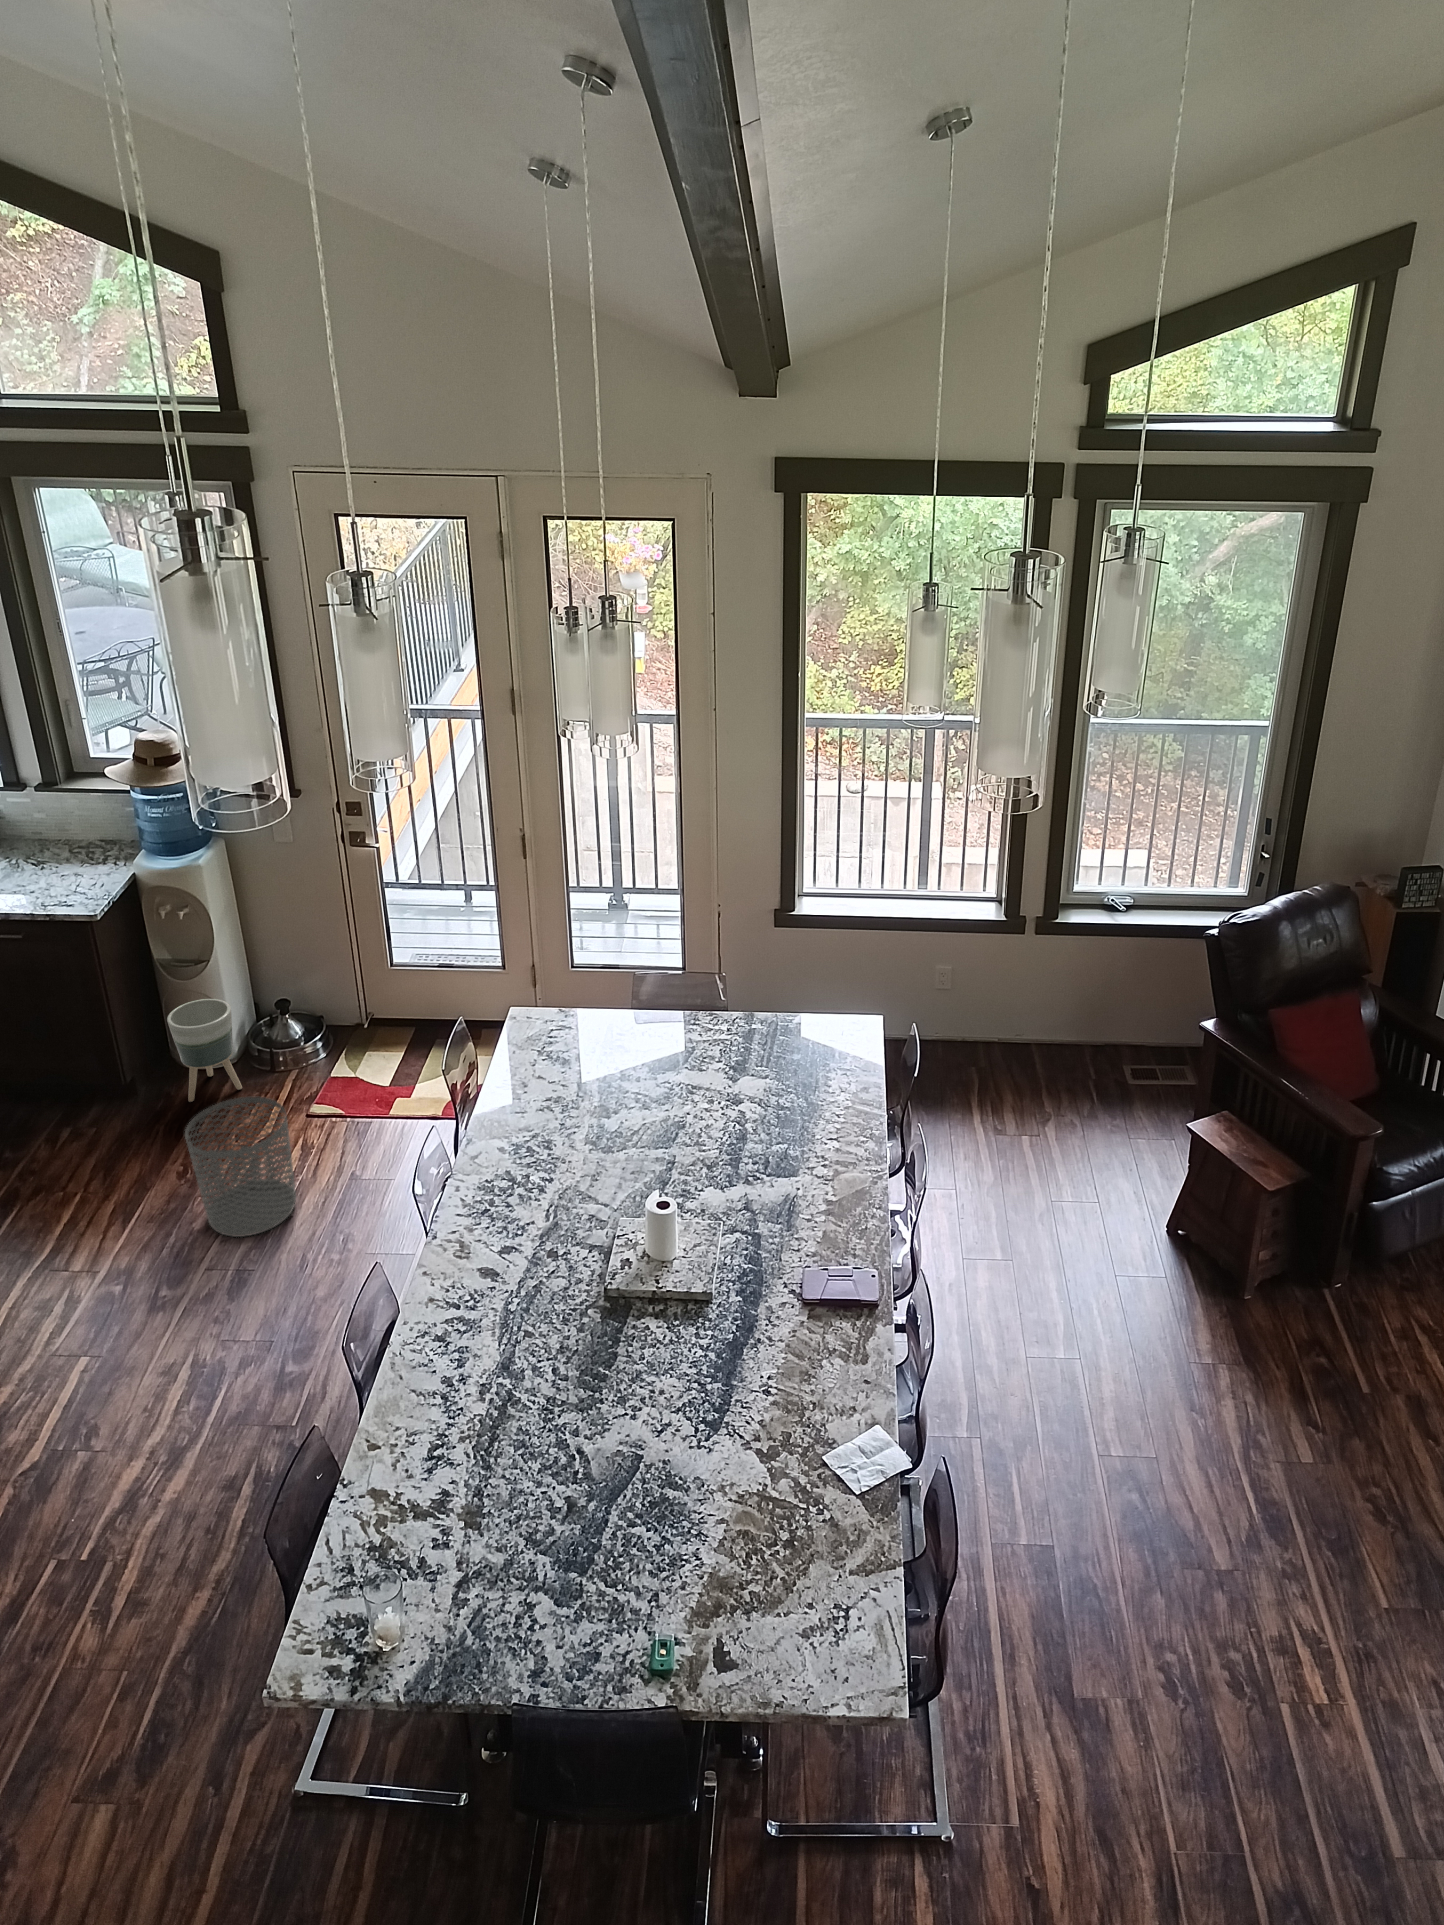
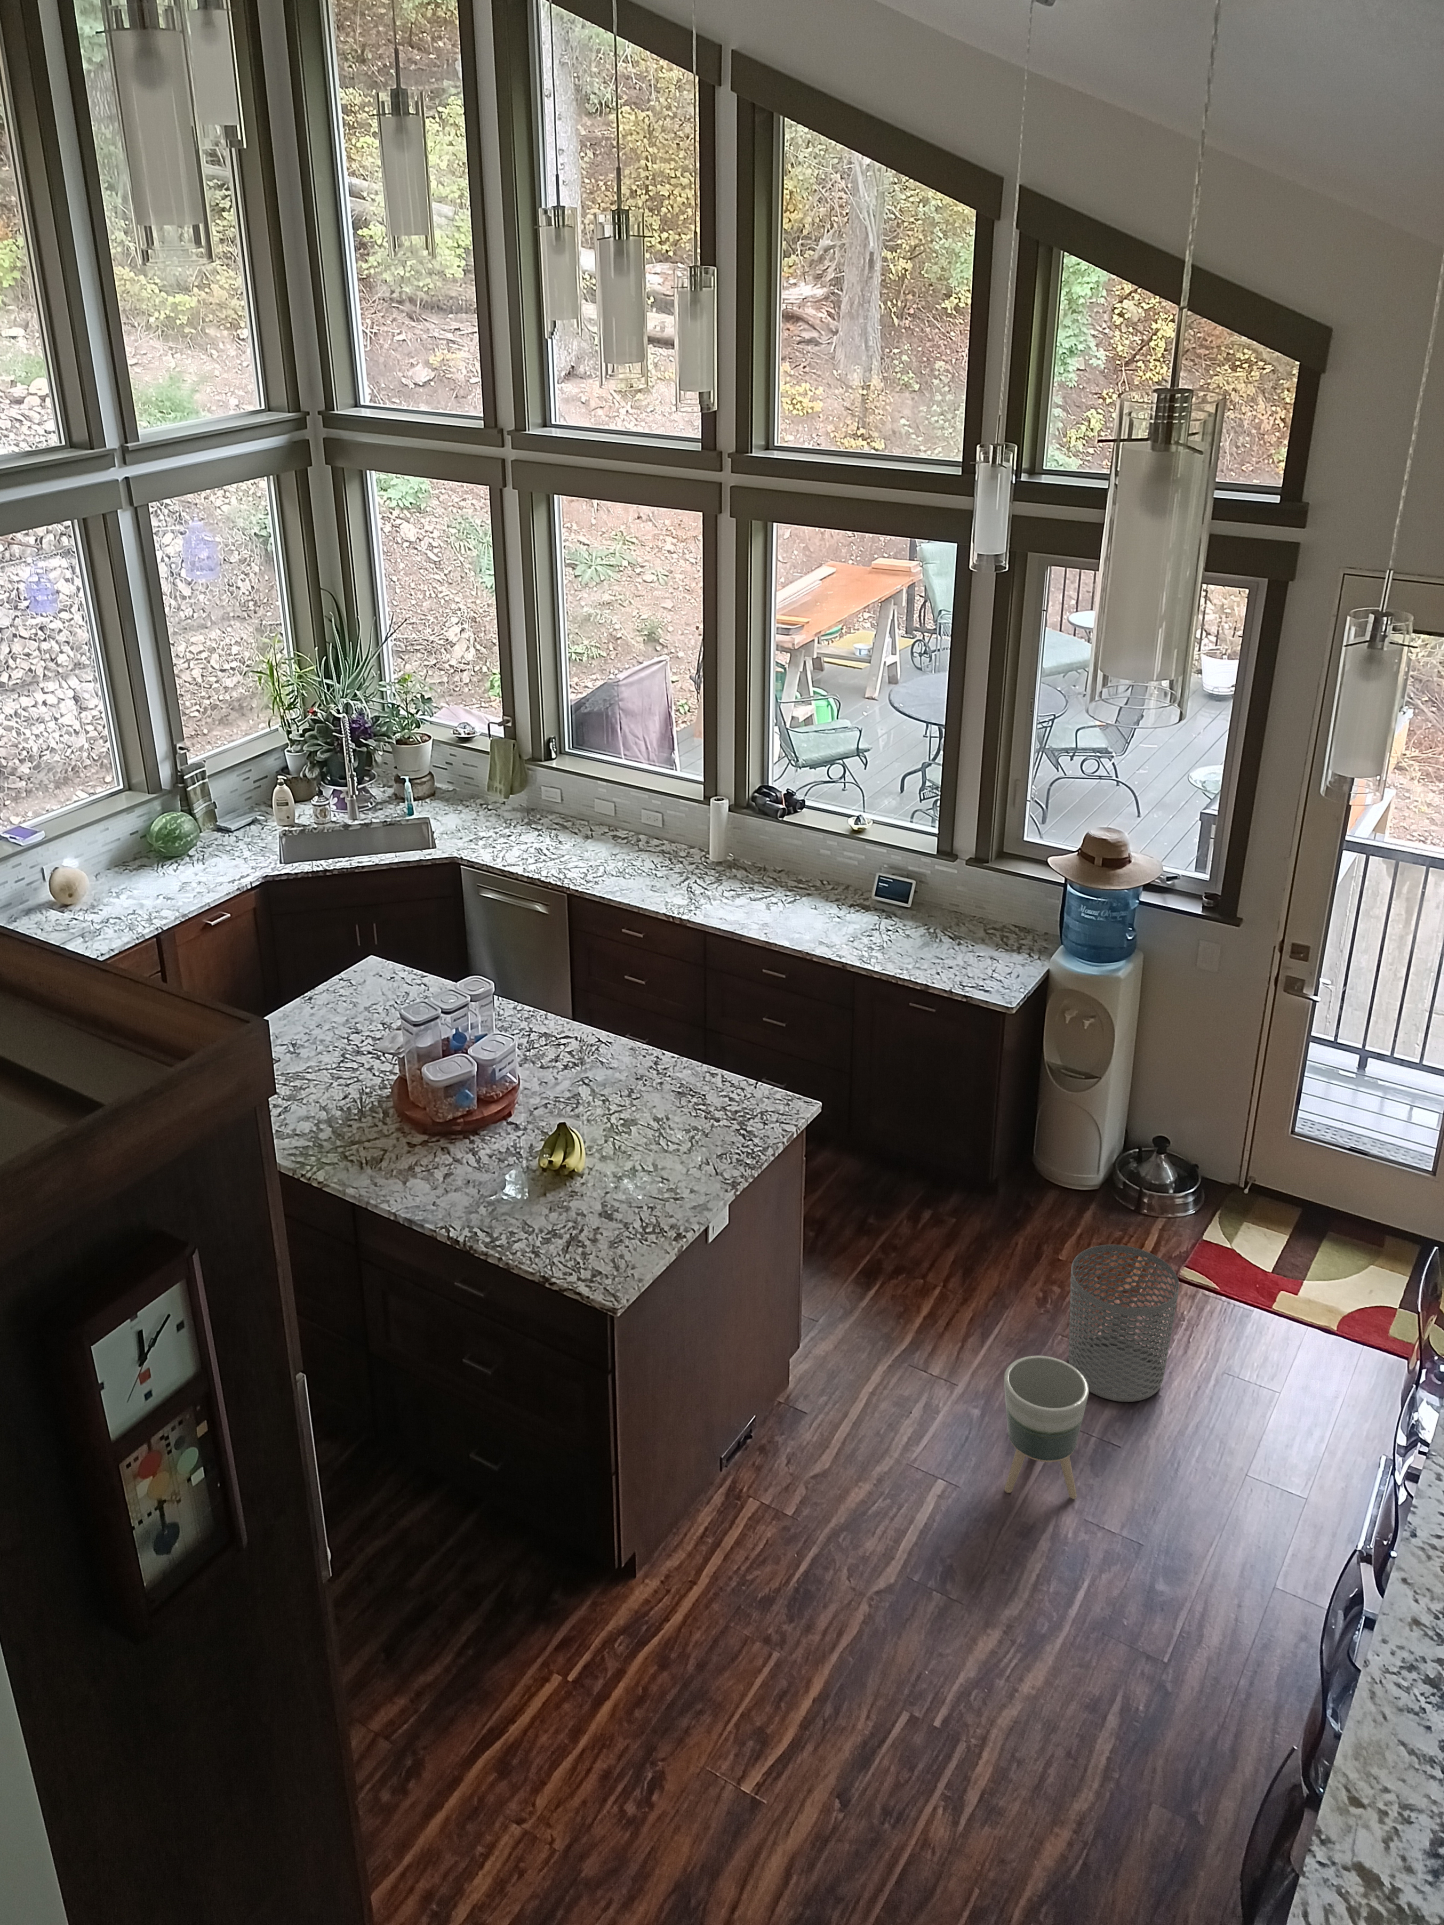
planter: present [167,999,242,1102] -> present [1004,1356,1089,1499]

